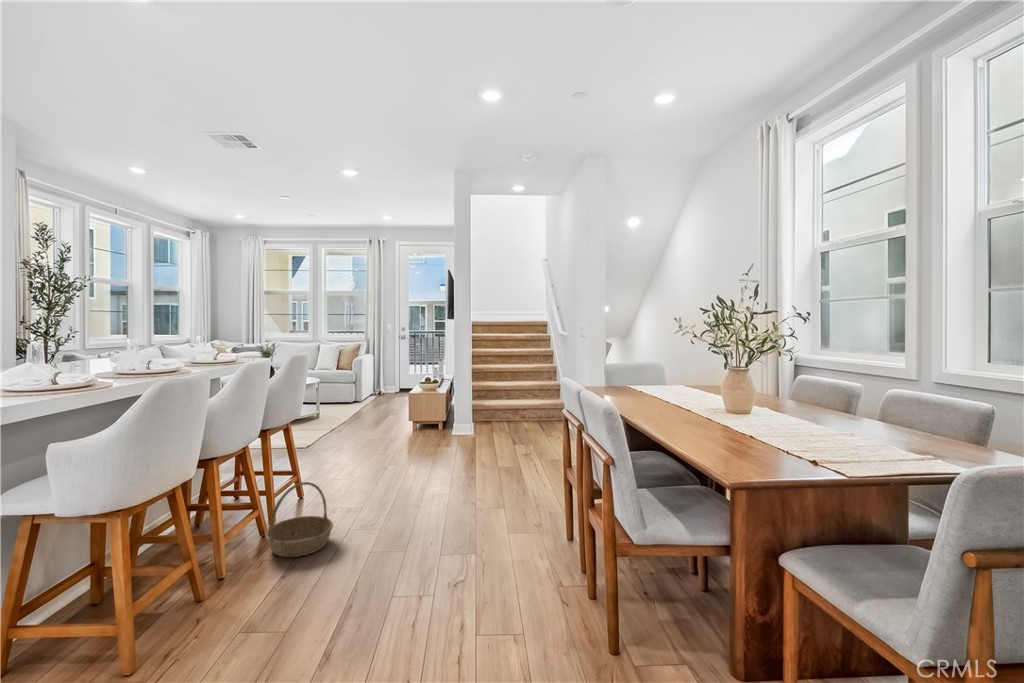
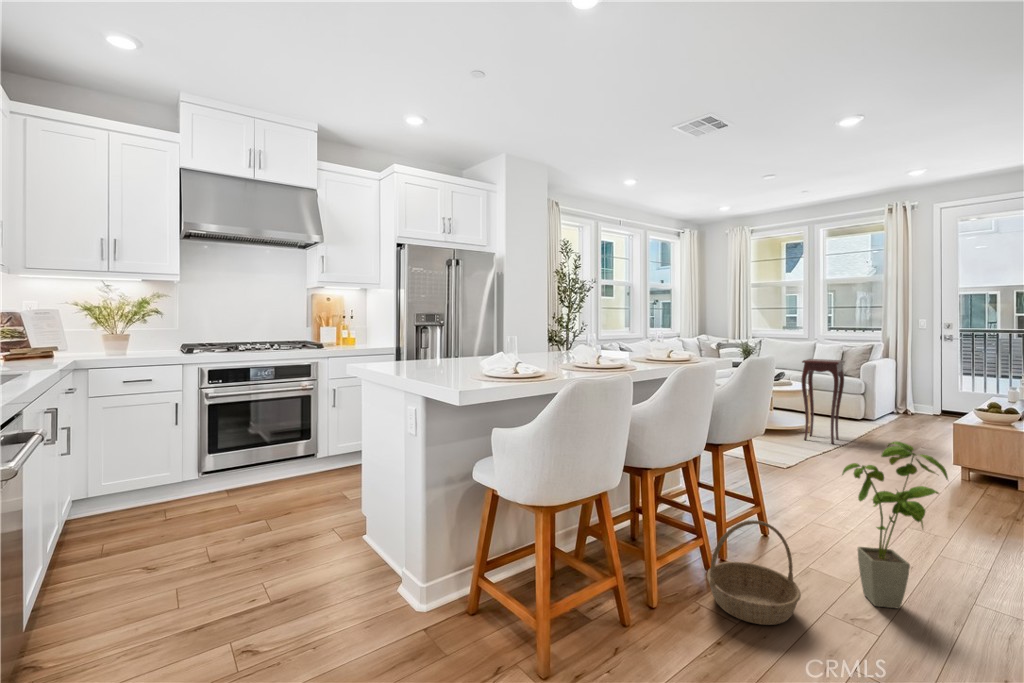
side table: none [314,358,344,423] -> present [801,359,844,444]
house plant: none [354,410,409,517] -> present [842,441,948,608]

